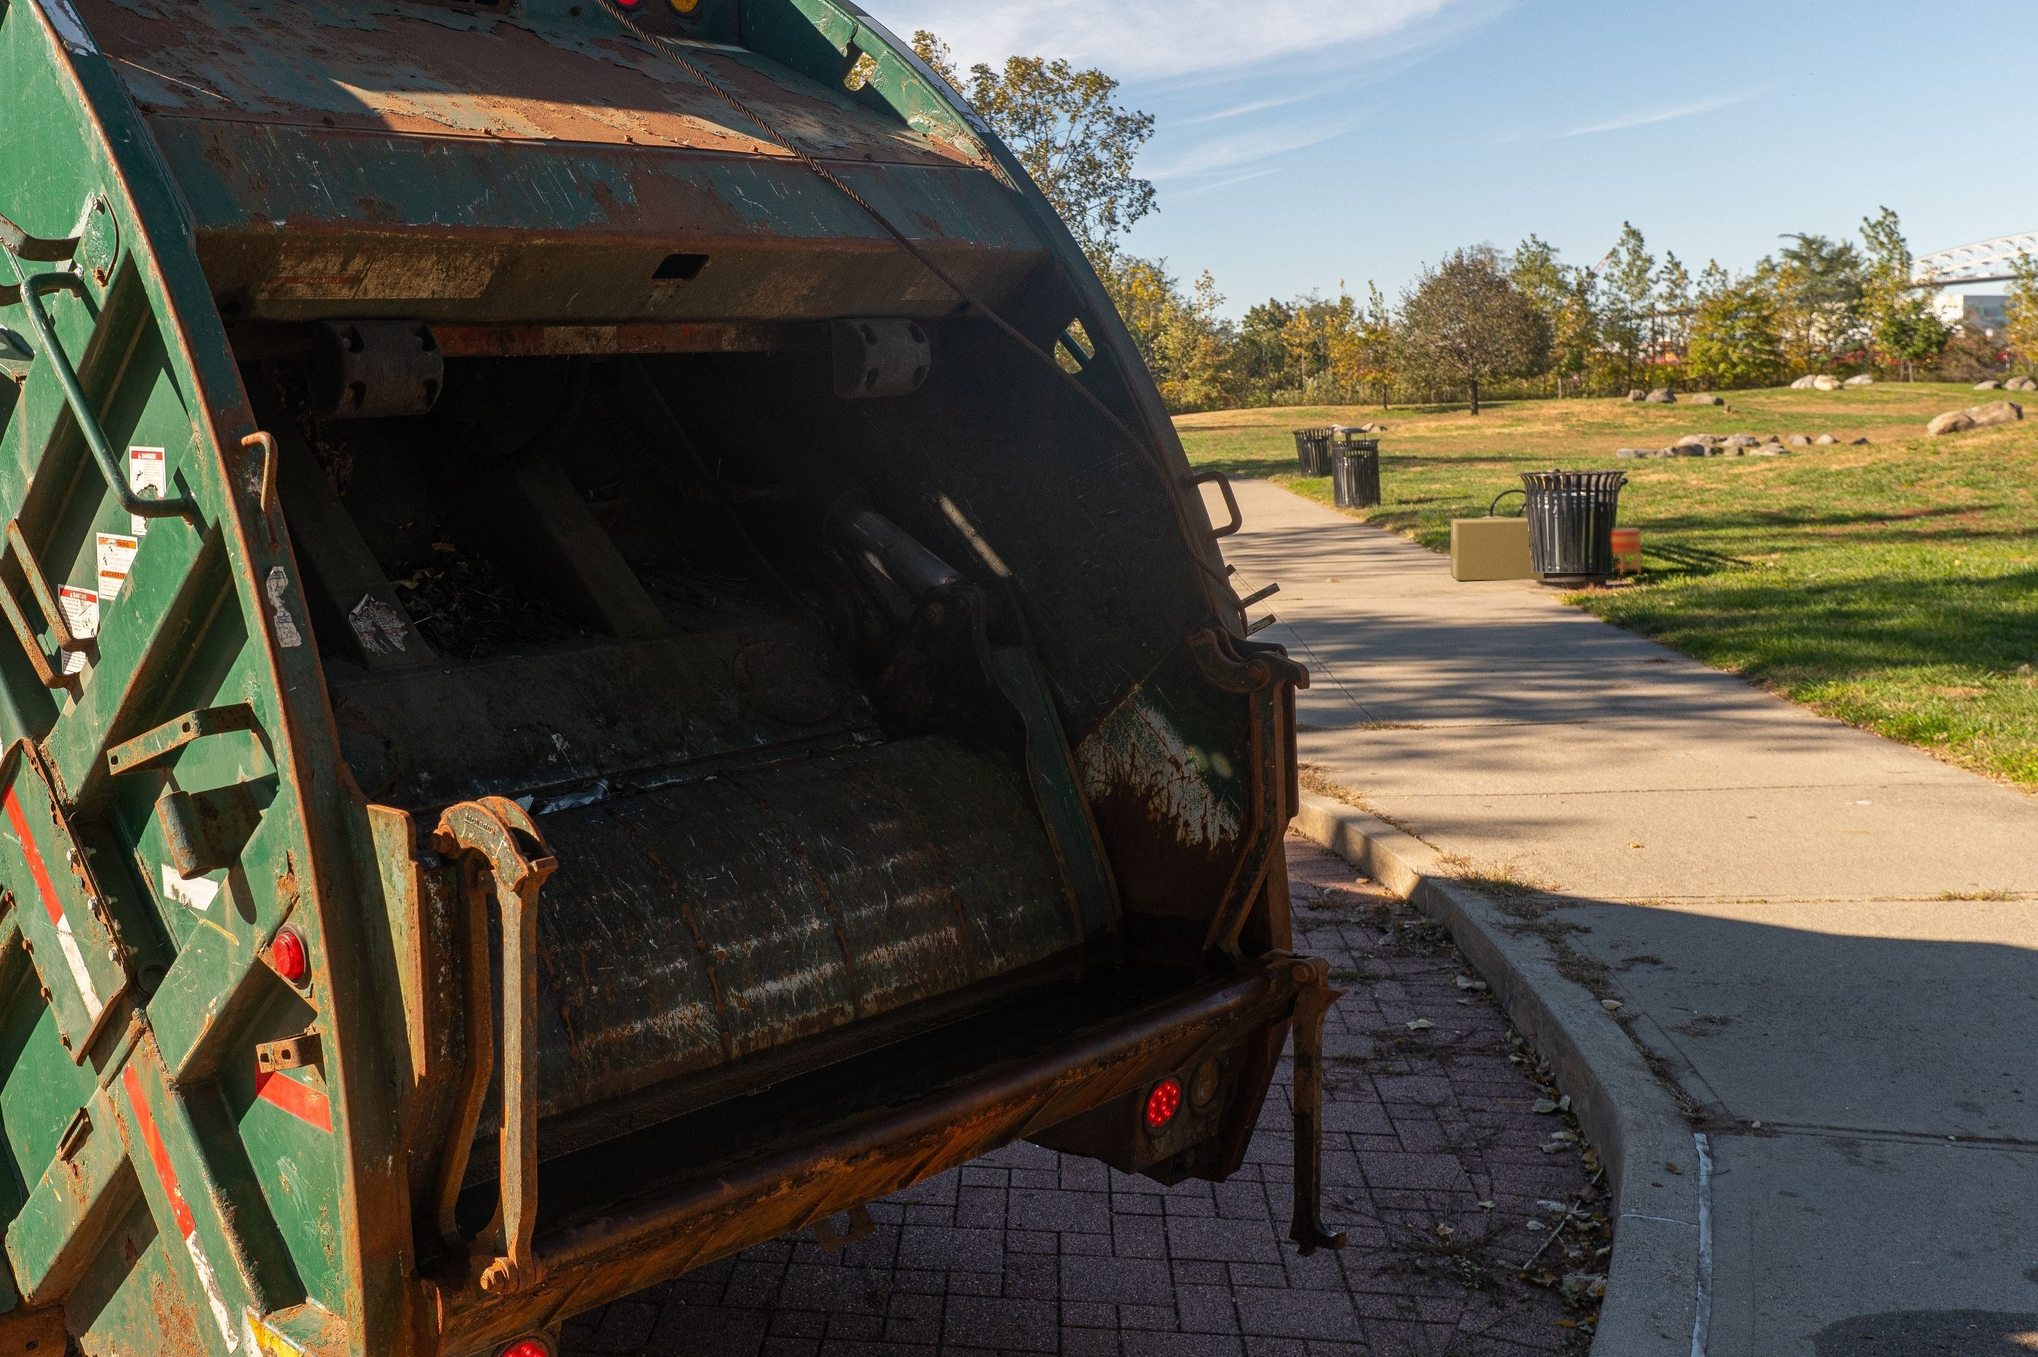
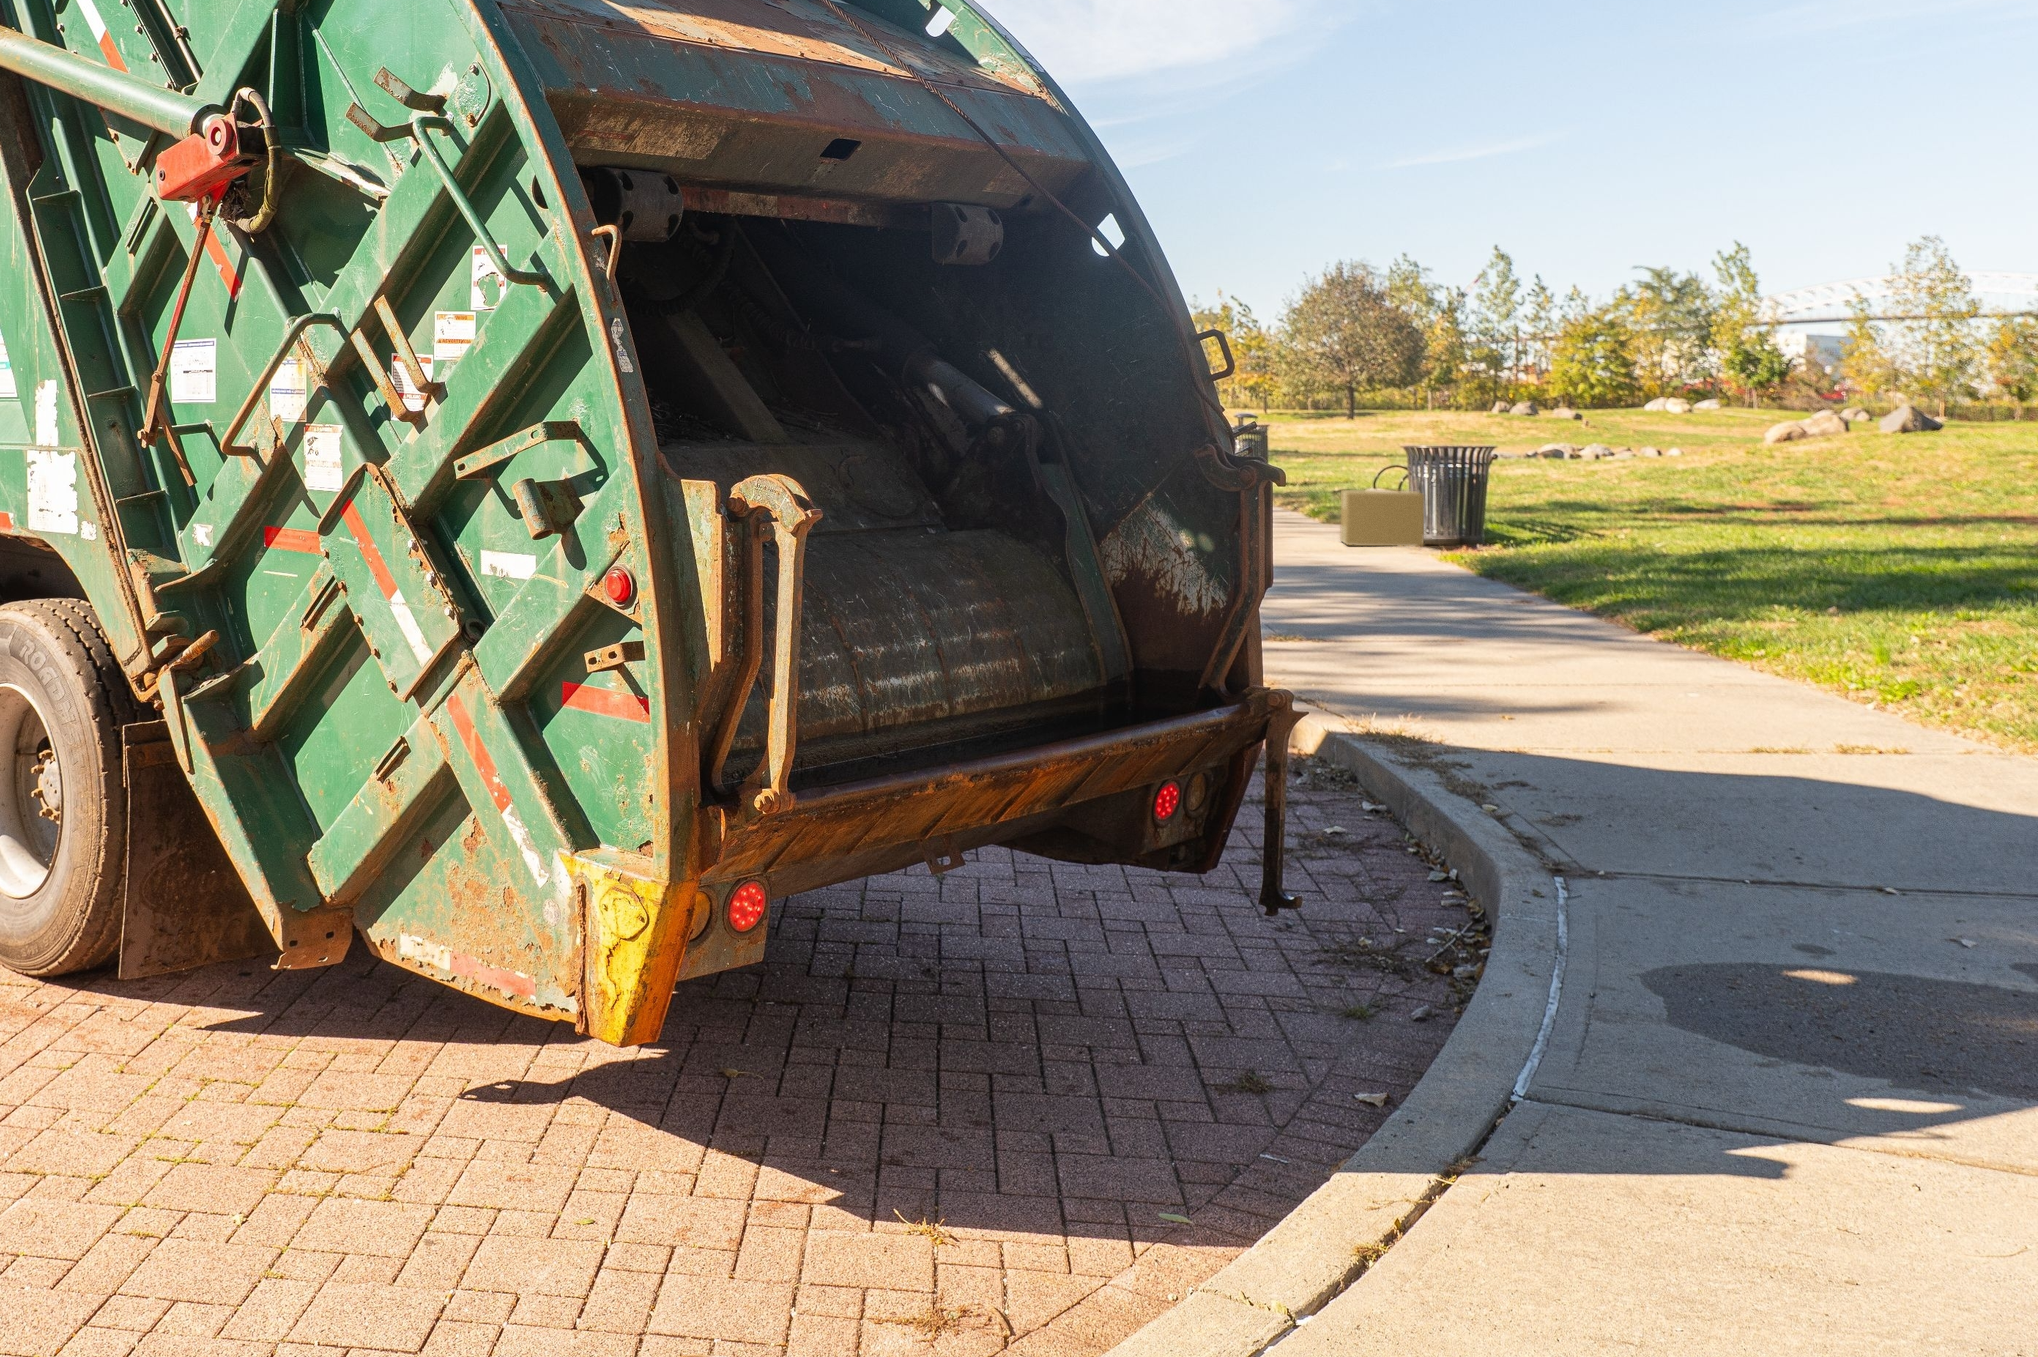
planter: present [1612,528,1641,573] -> none [1478,503,1510,545]

